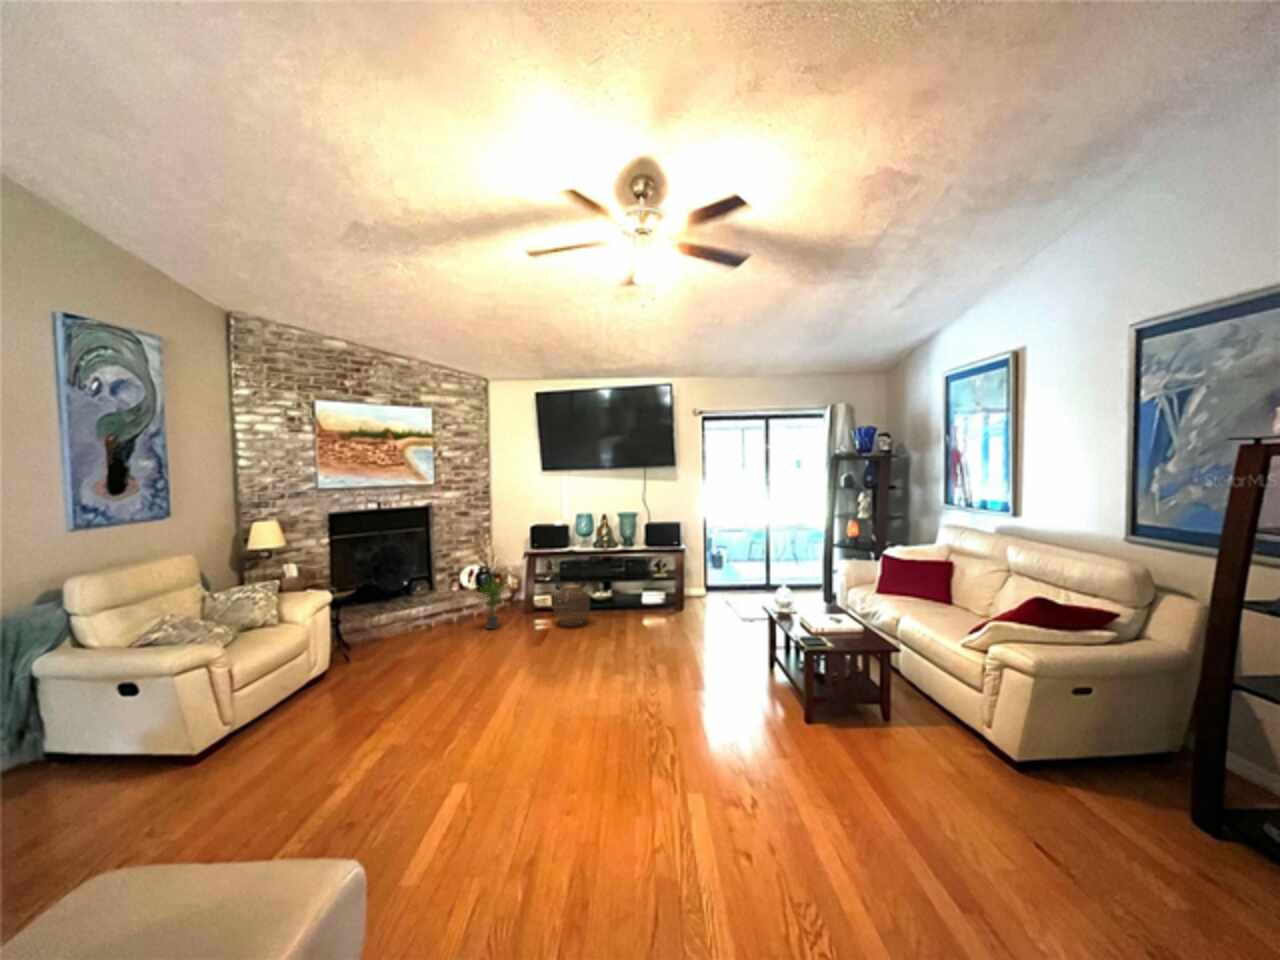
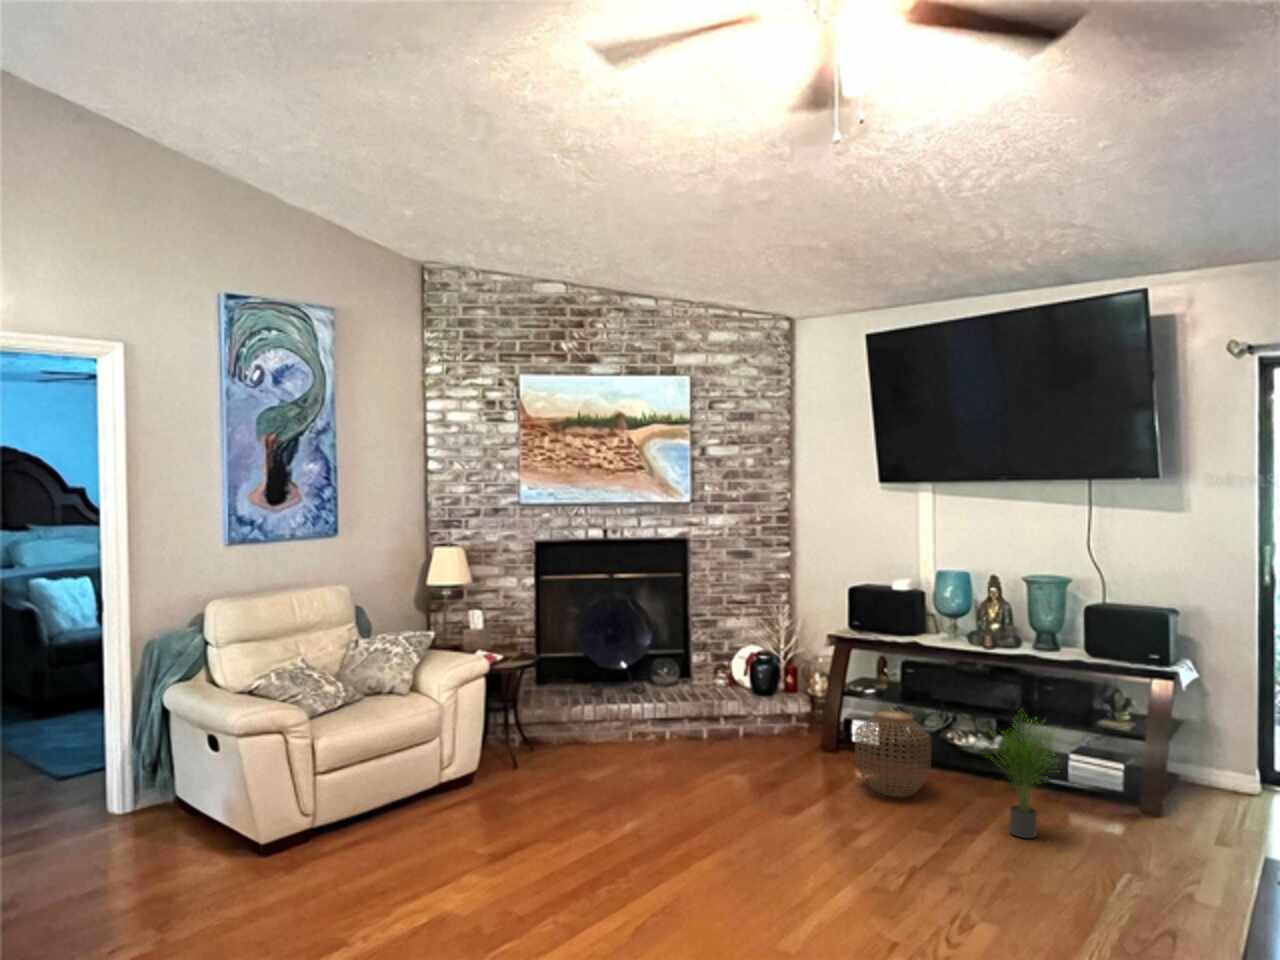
potted plant: present [481,579,504,629] -> present [990,721,1056,838]

